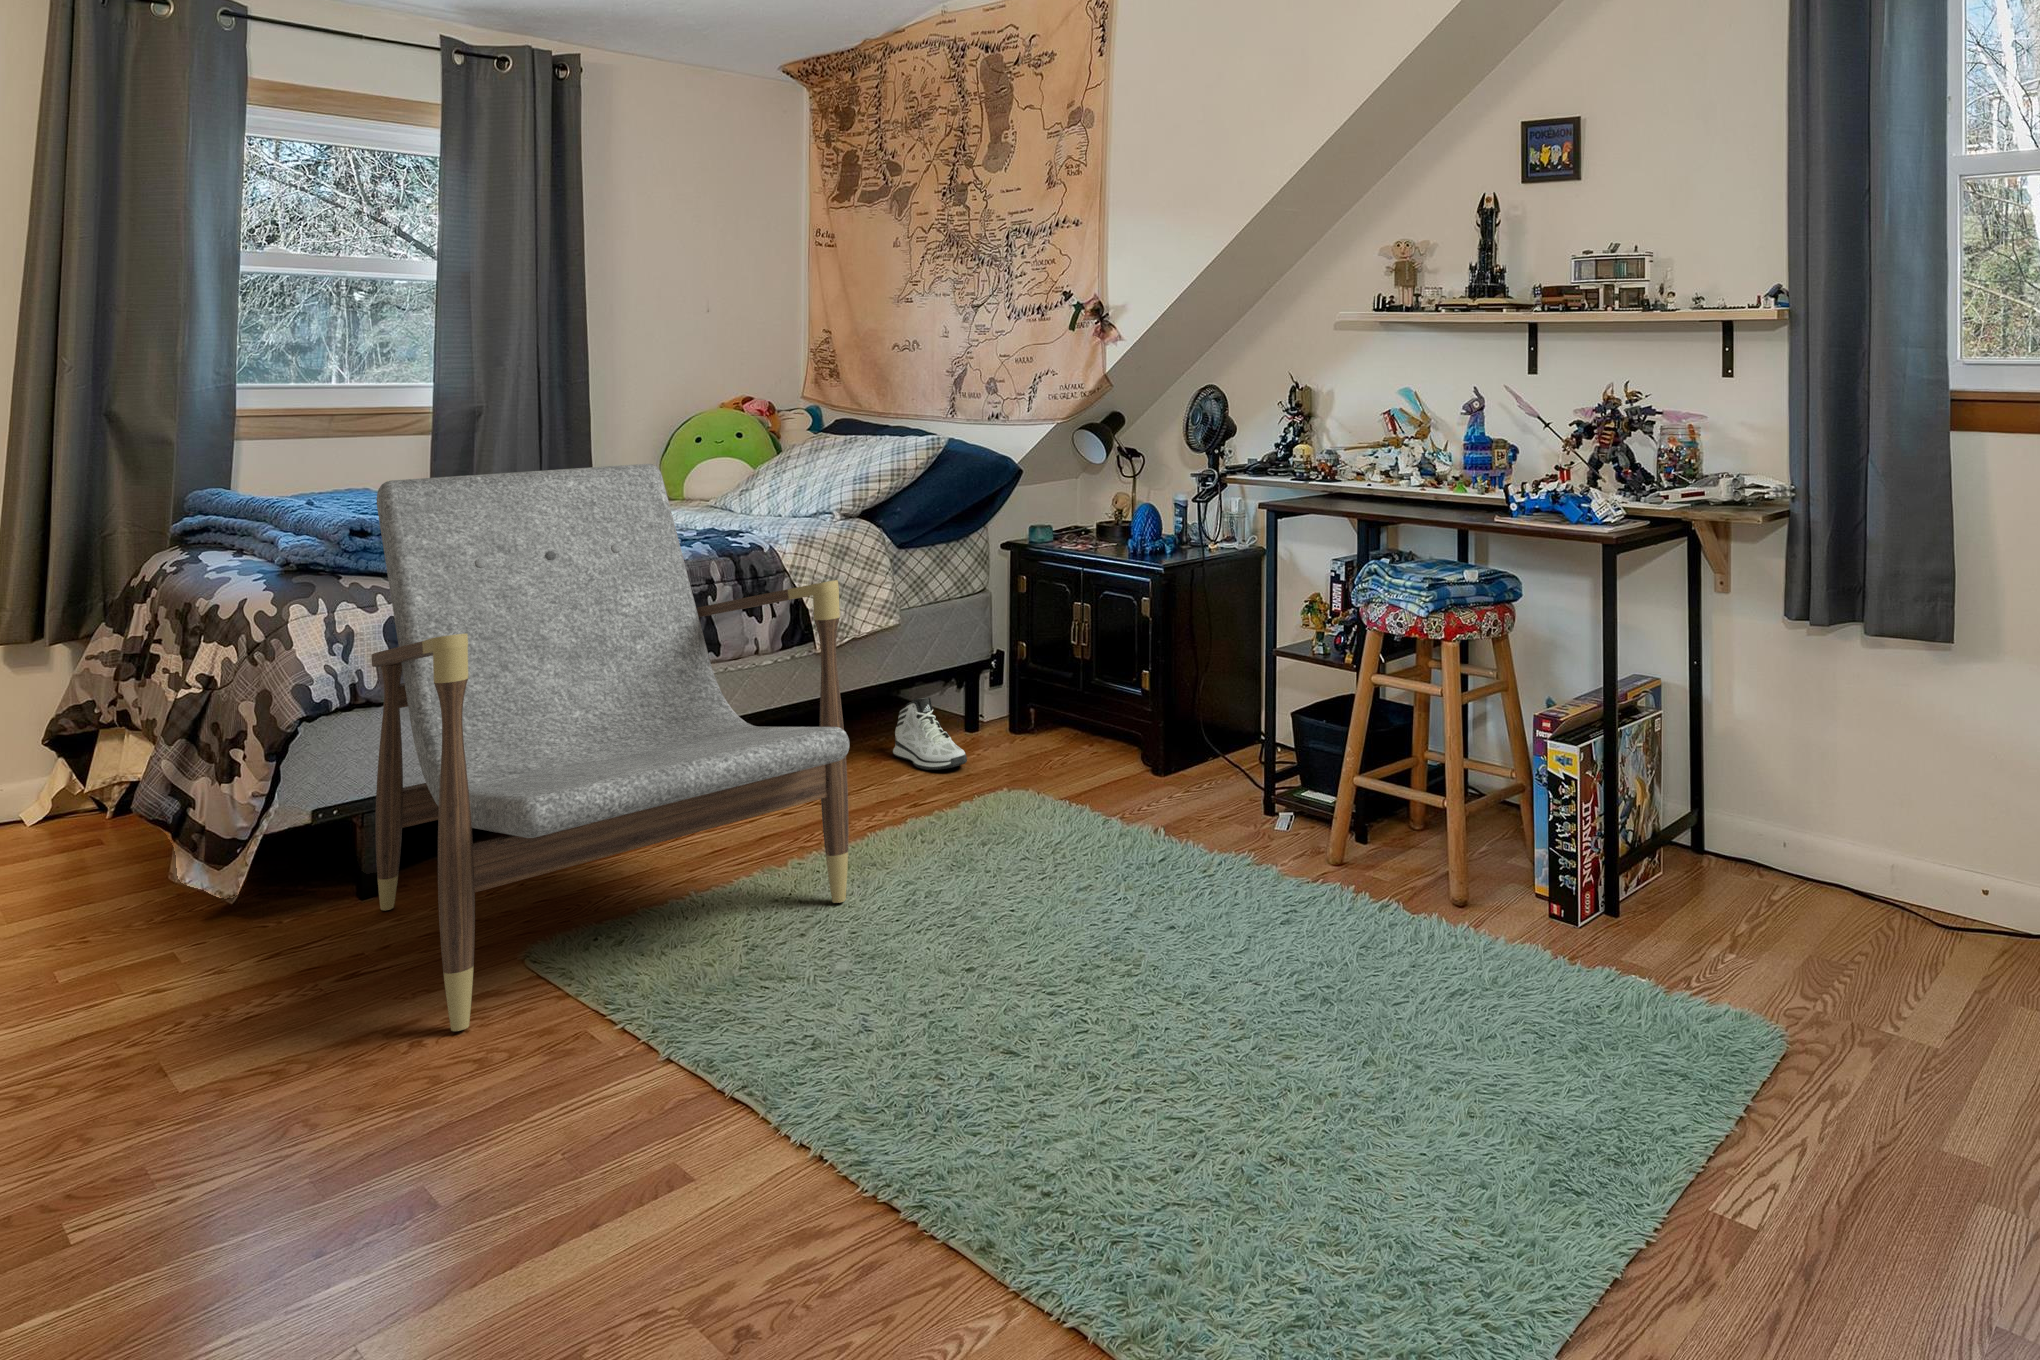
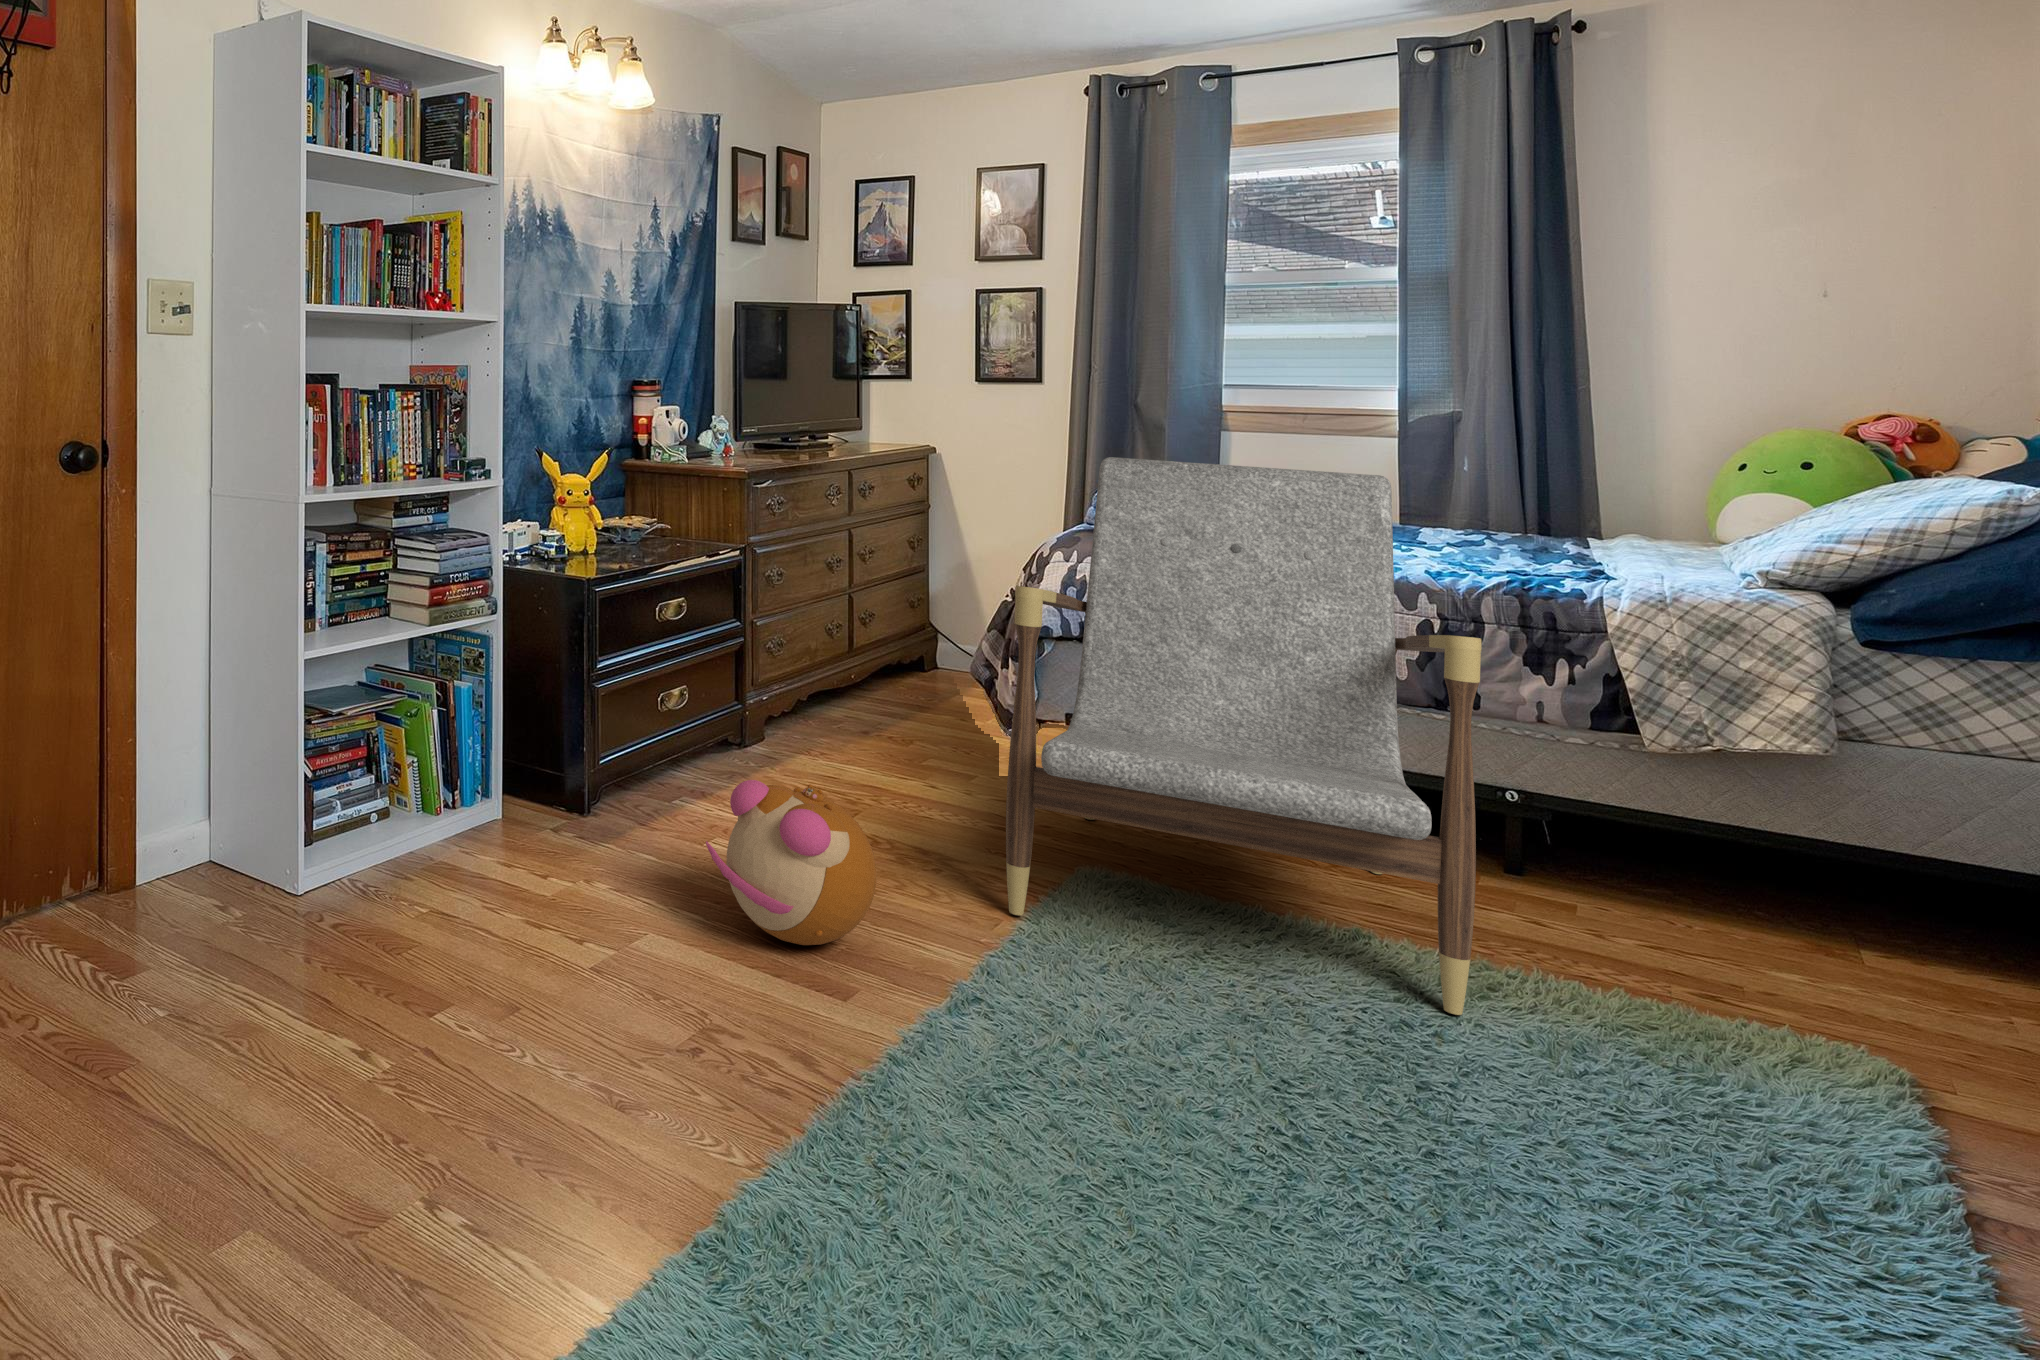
sneaker: present [893,698,967,770] -> none [1796,863,1898,982]
plush toy: none [101,981,386,1230] -> present [706,780,876,945]

